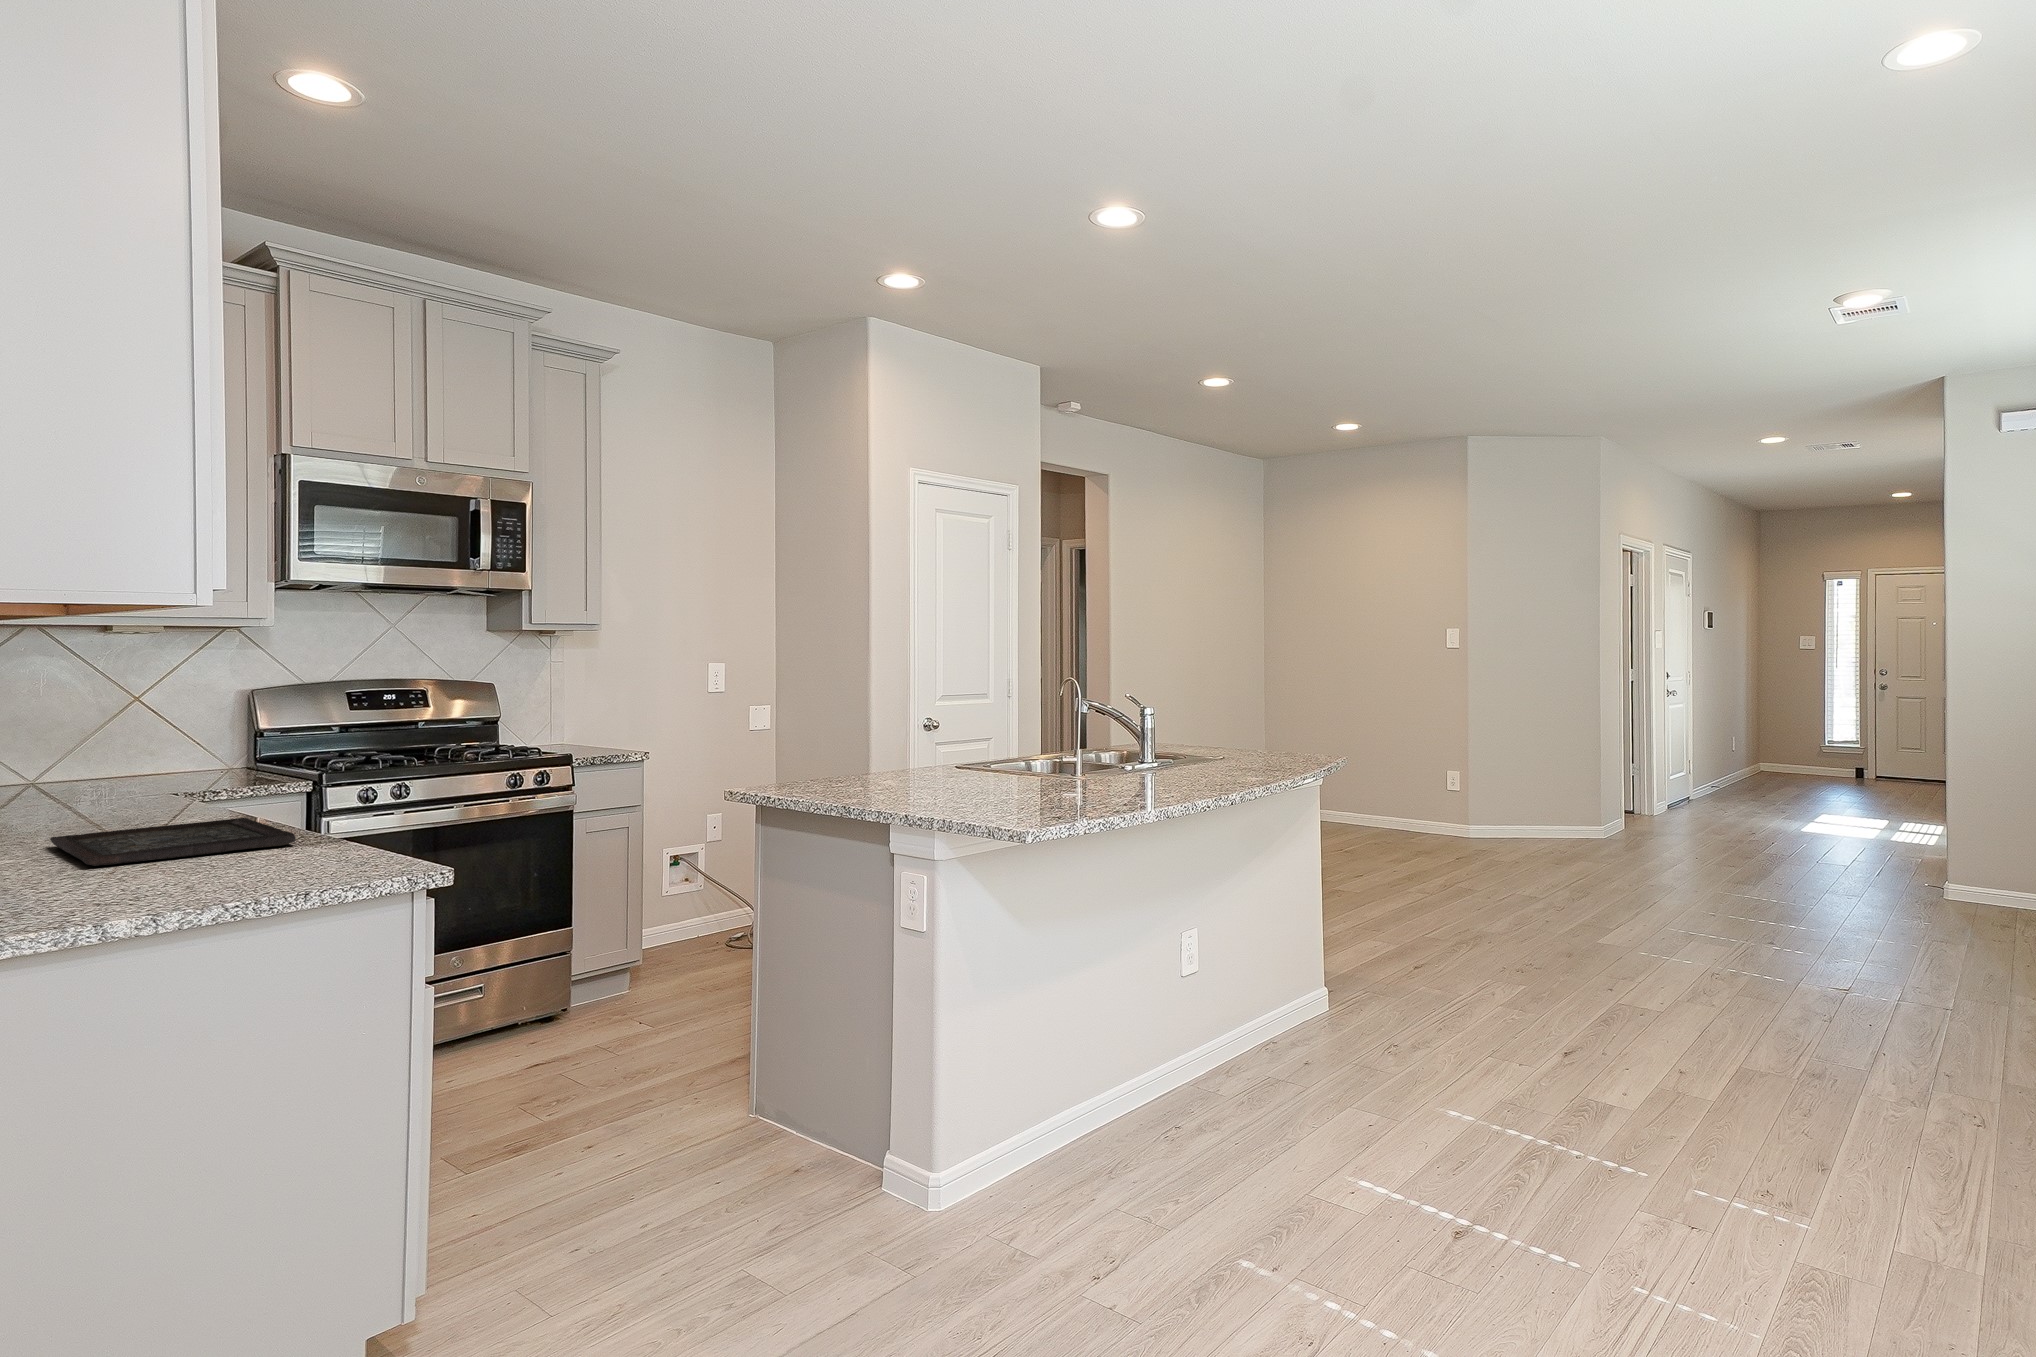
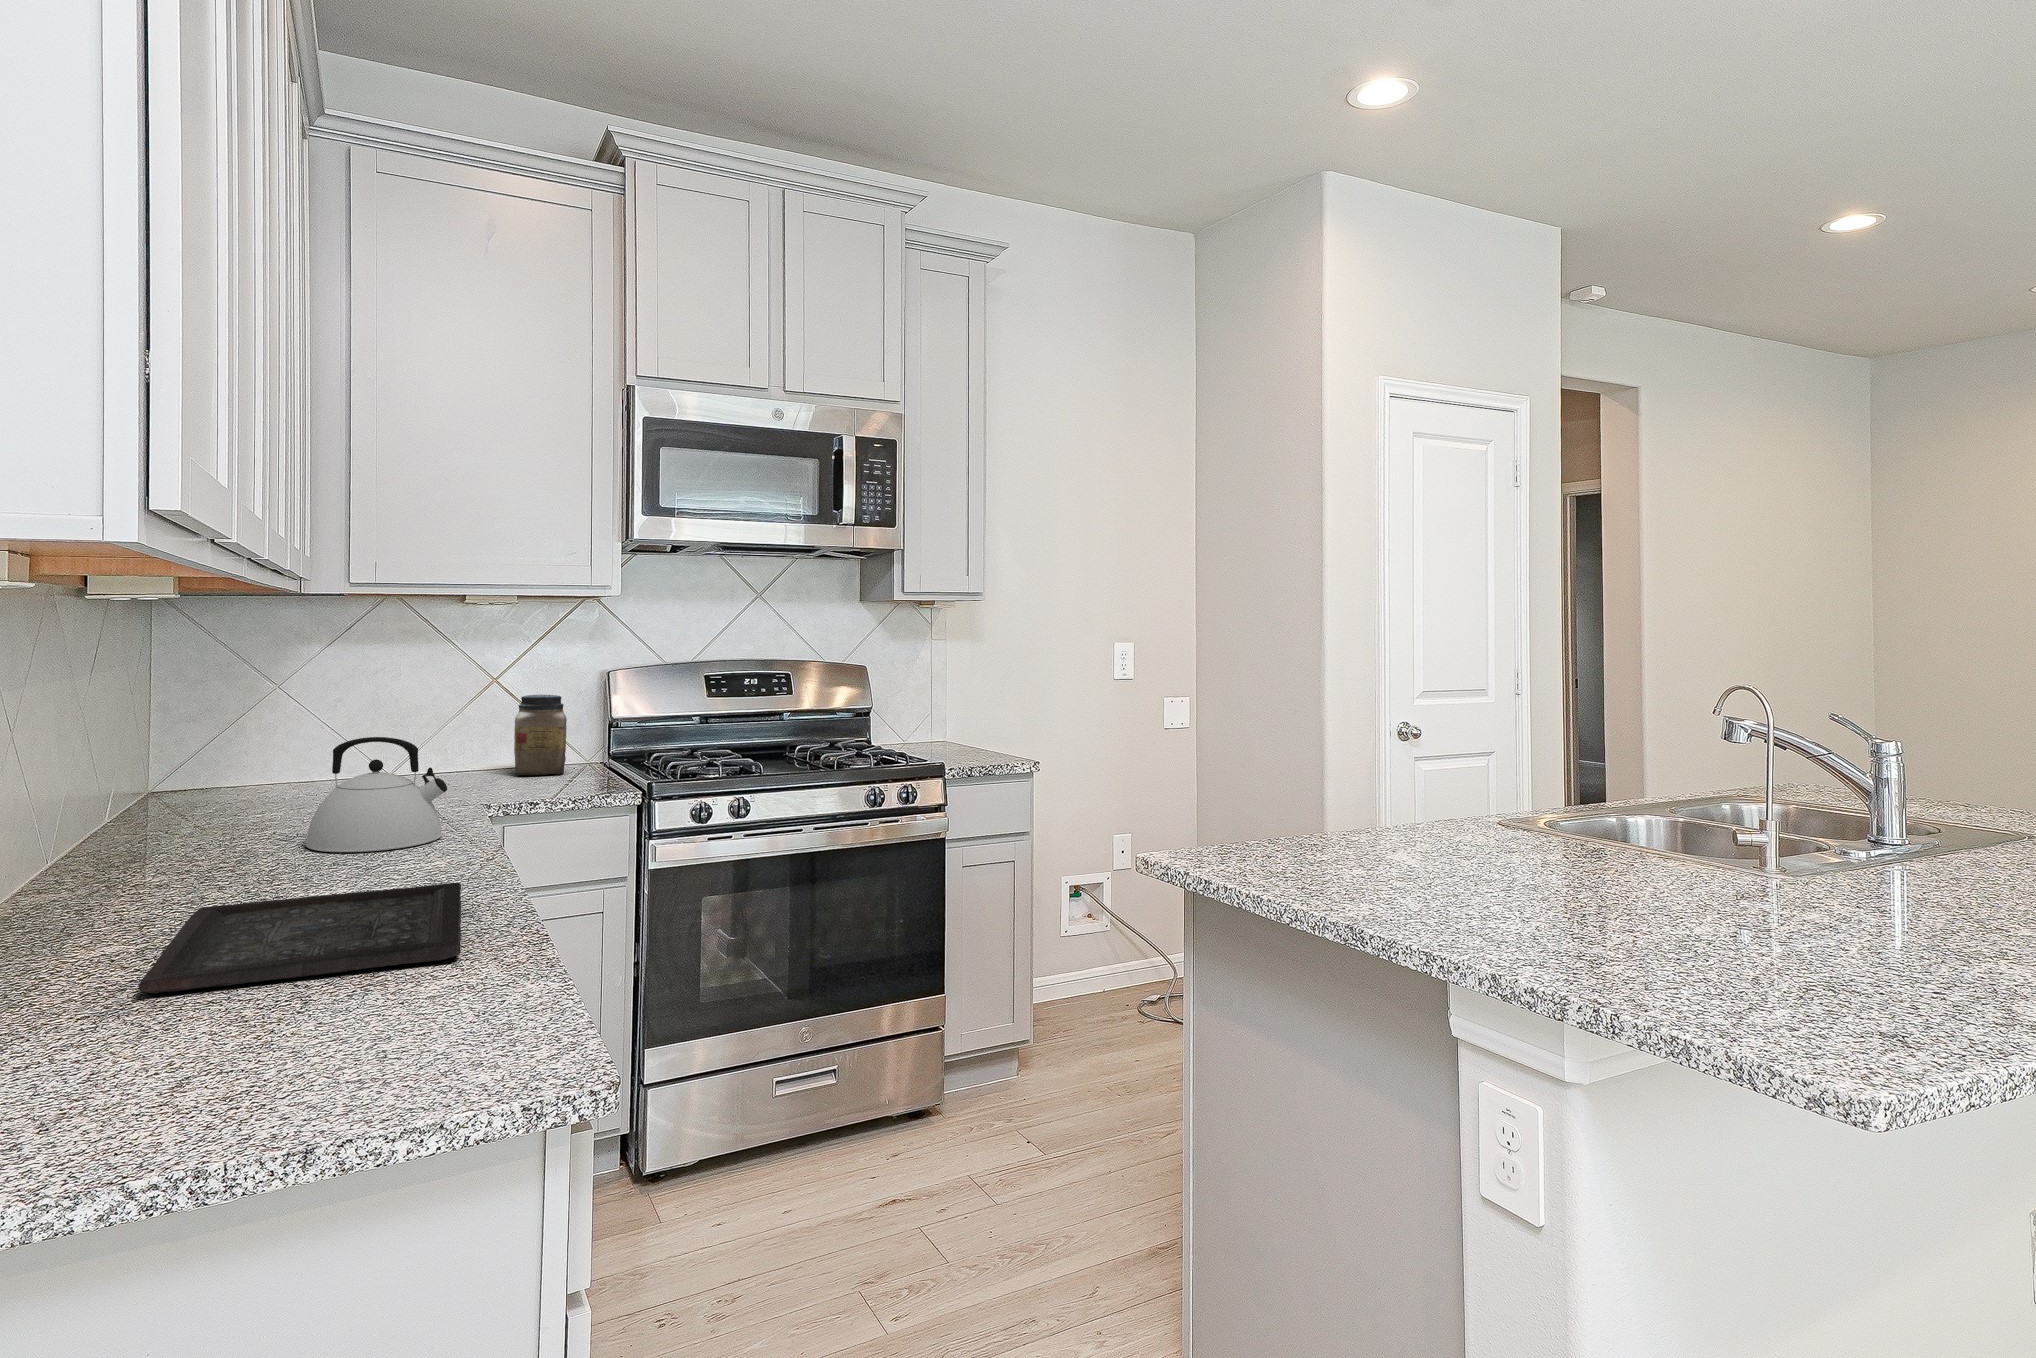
jar: none [167,710,220,780] -> present [514,695,567,776]
kettle: none [51,731,177,819] -> present [305,737,447,852]

